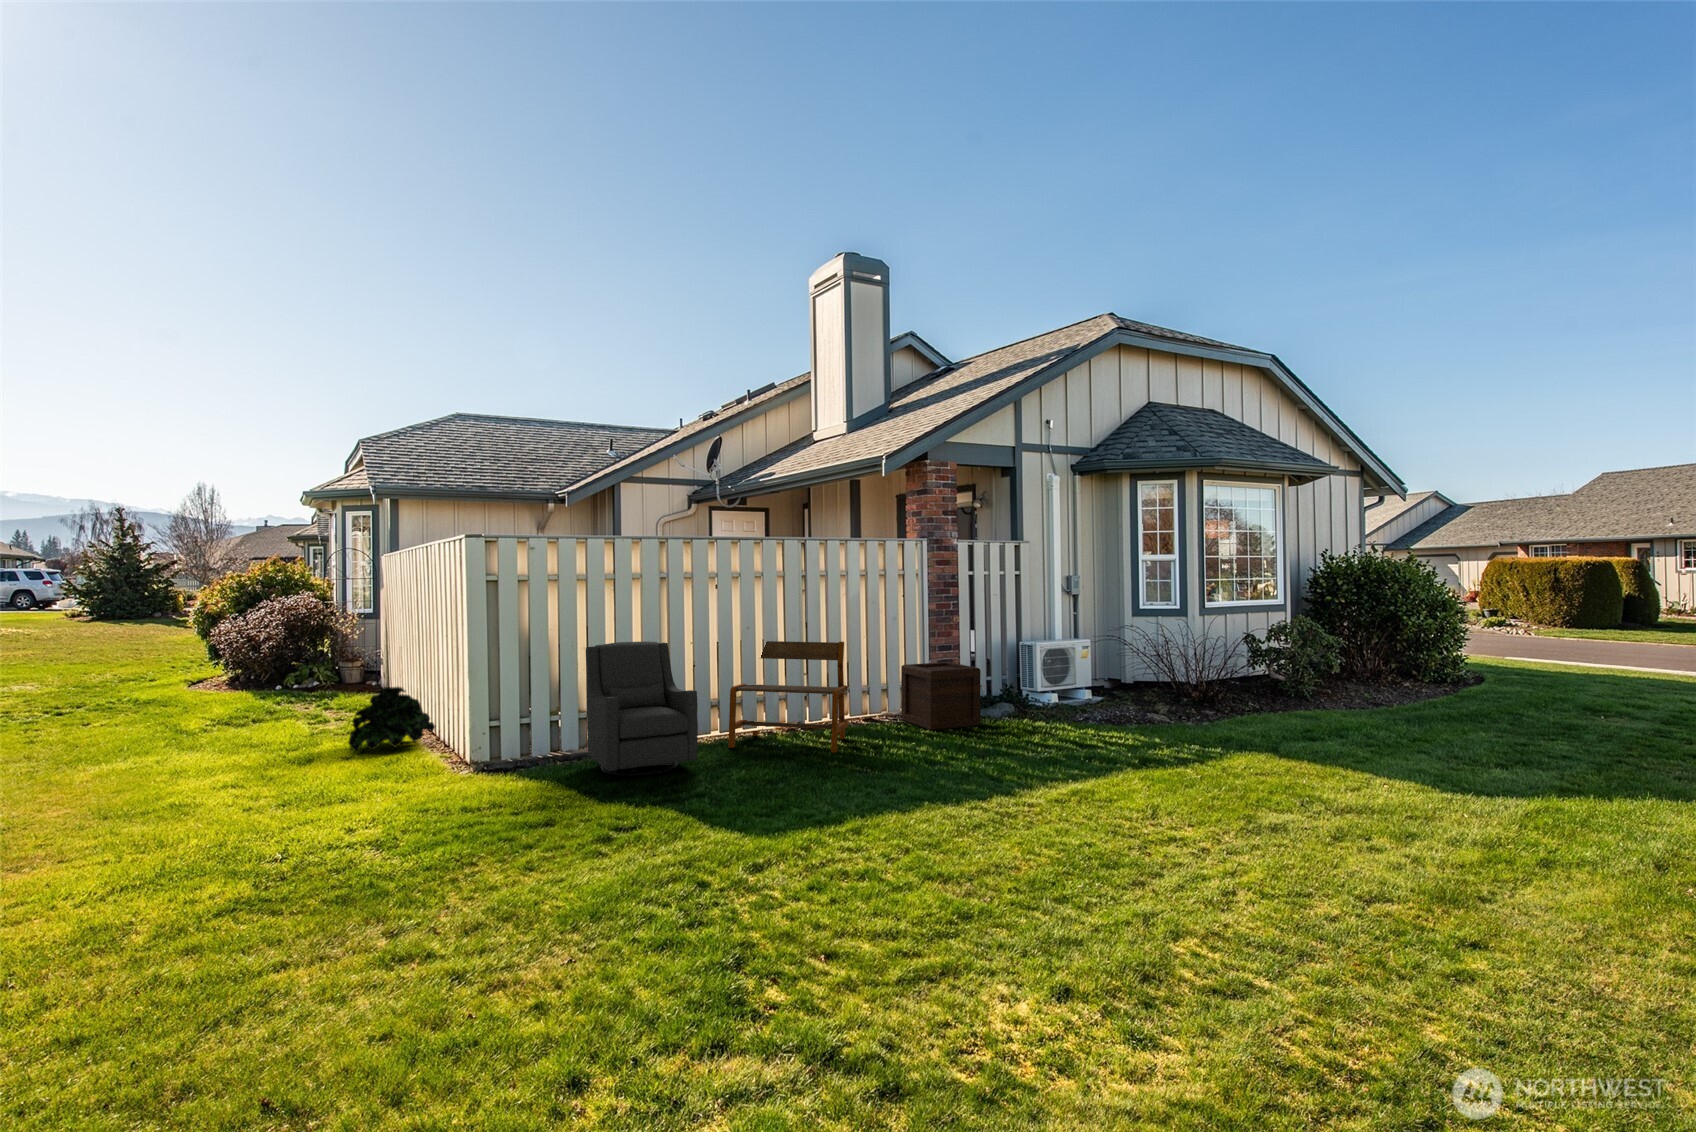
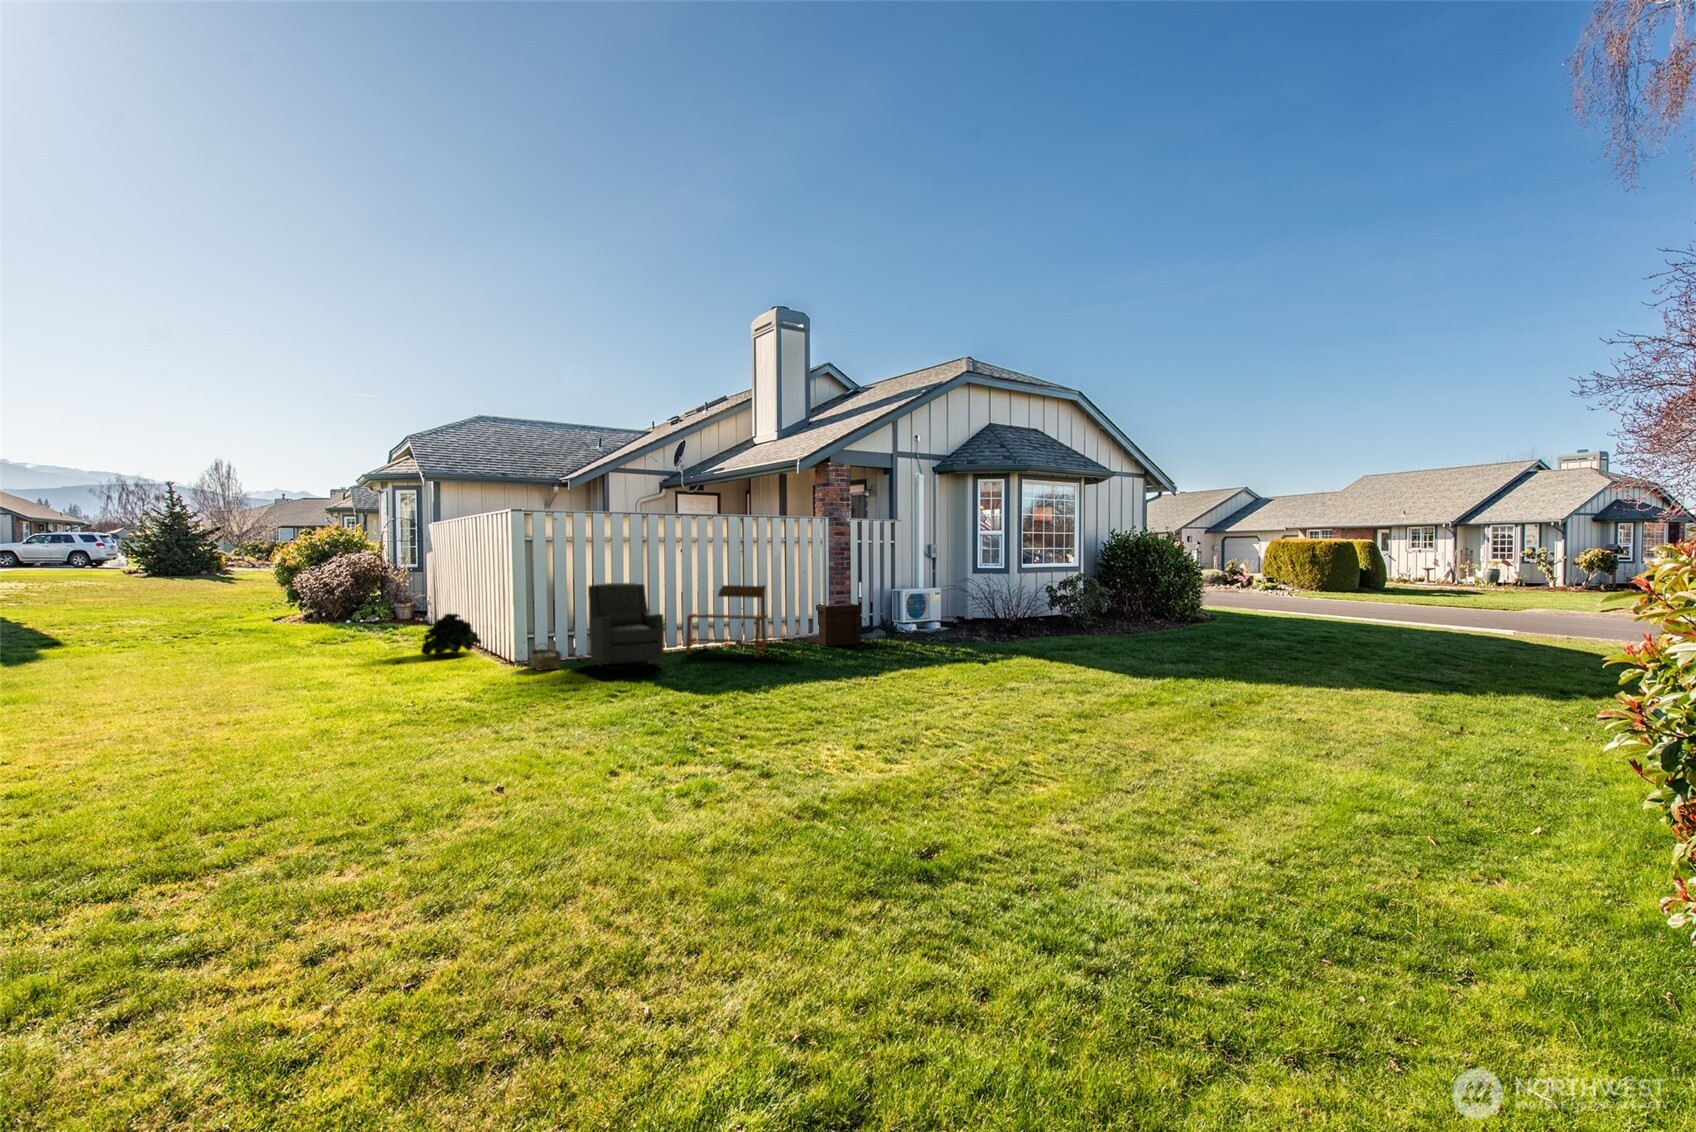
woven basket: none [499,735,546,780] -> present [530,648,562,671]

